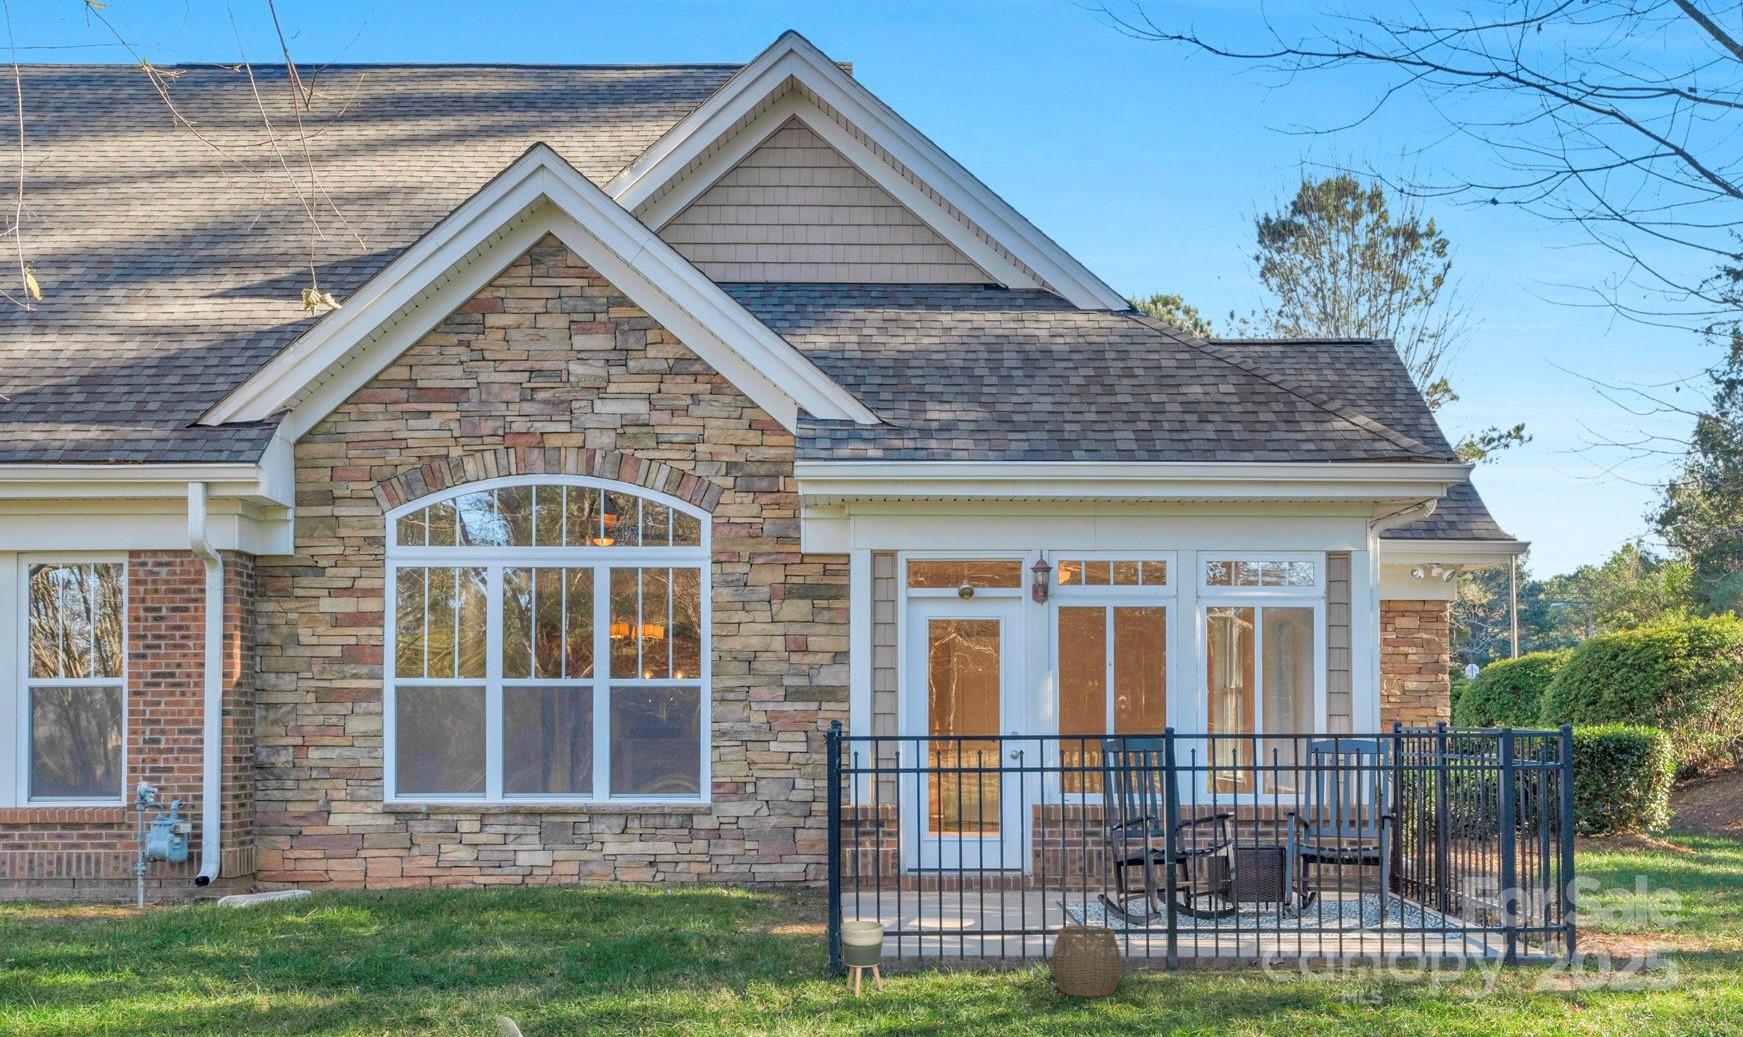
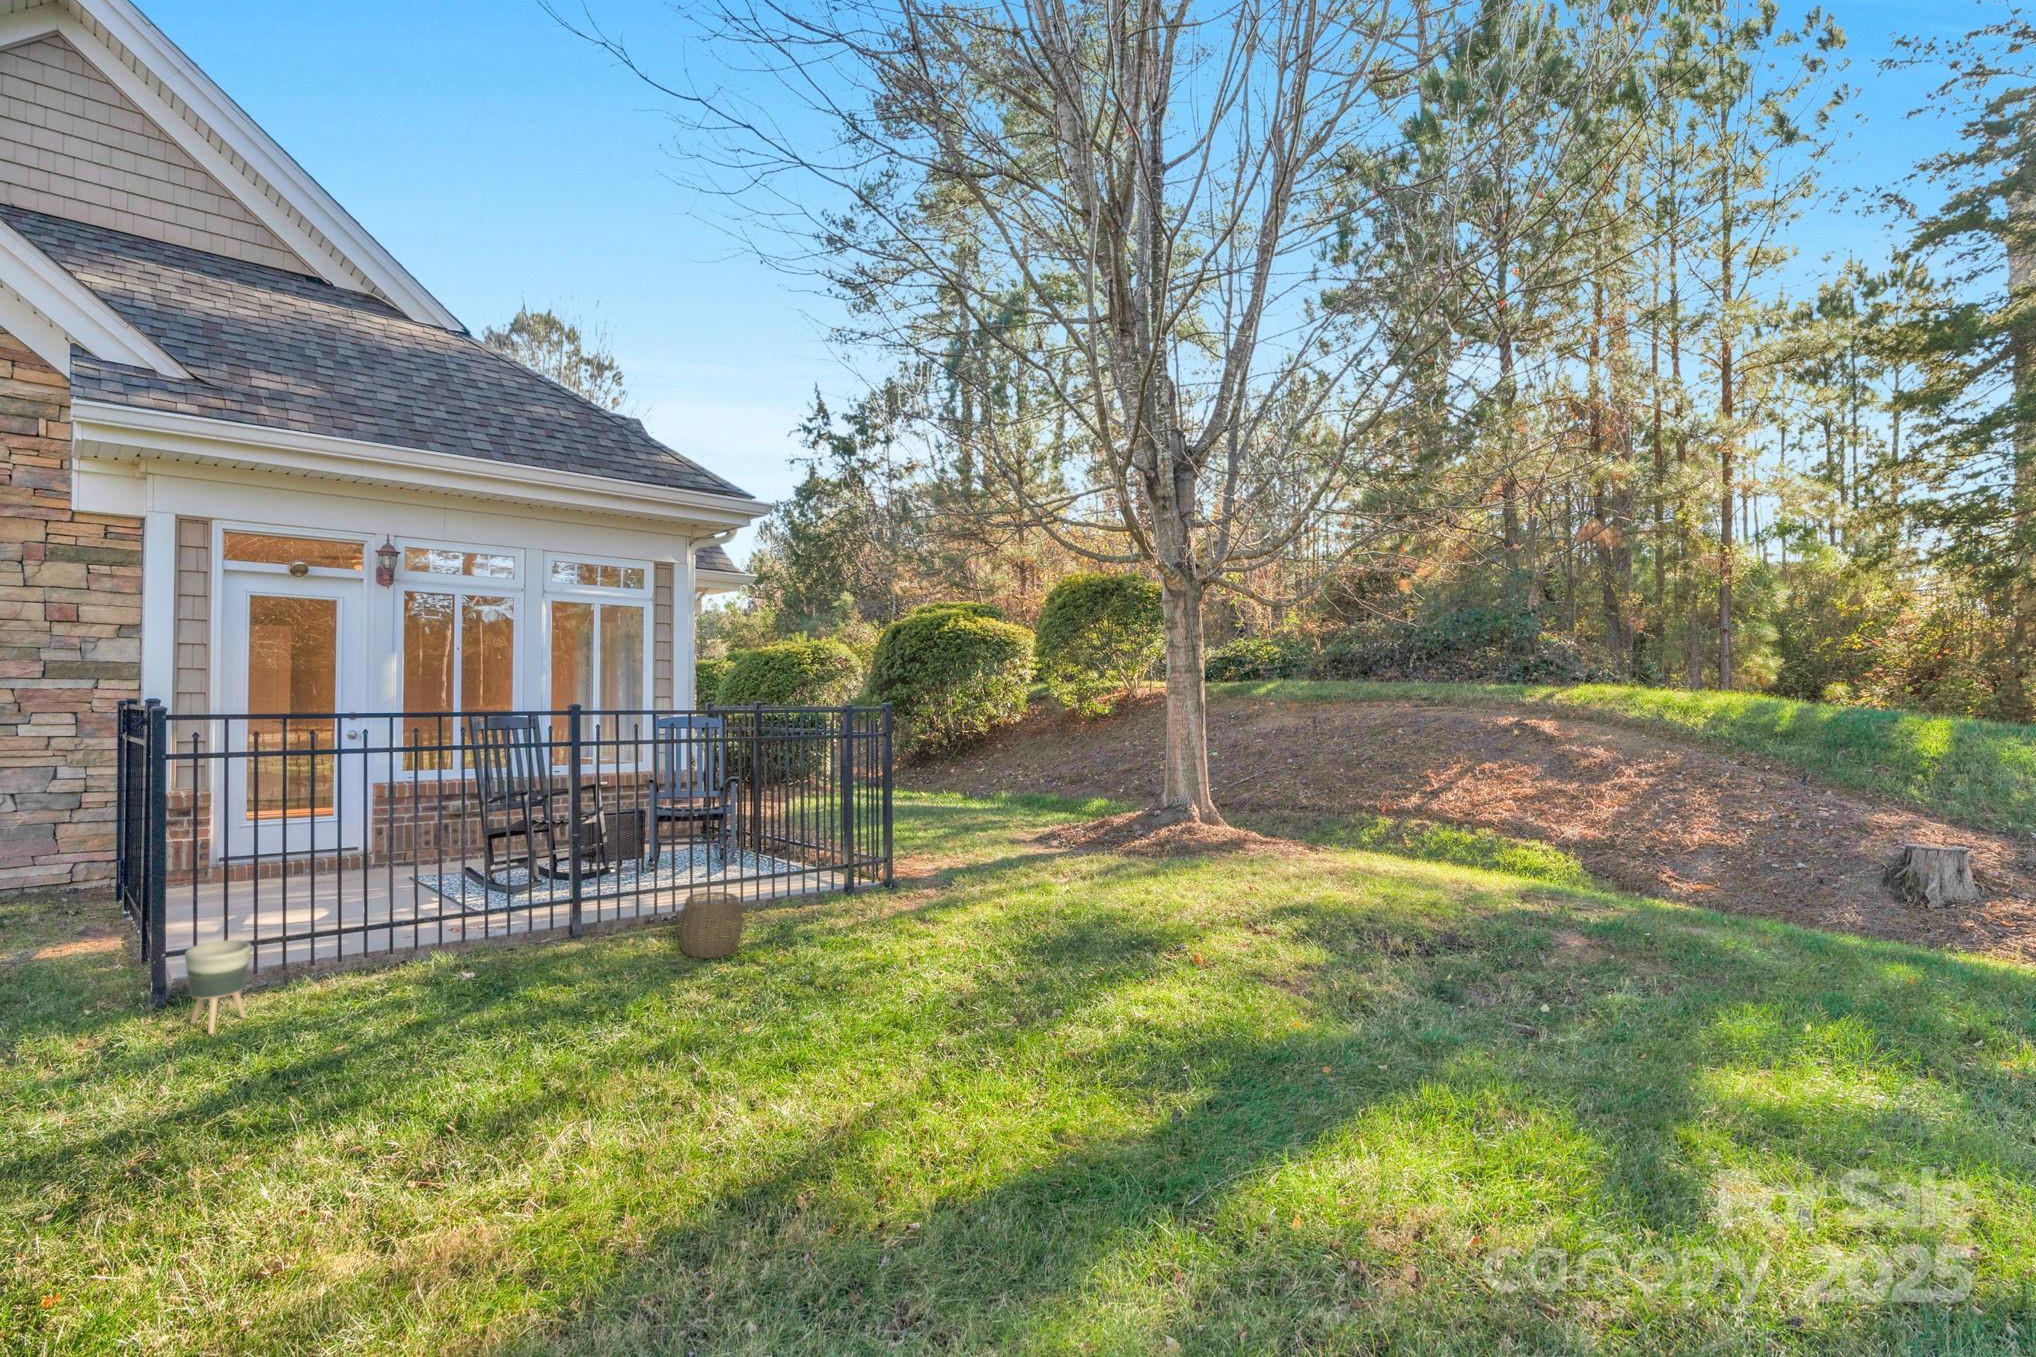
woven basket: present [1052,925,1122,997] -> present [678,892,743,958]

